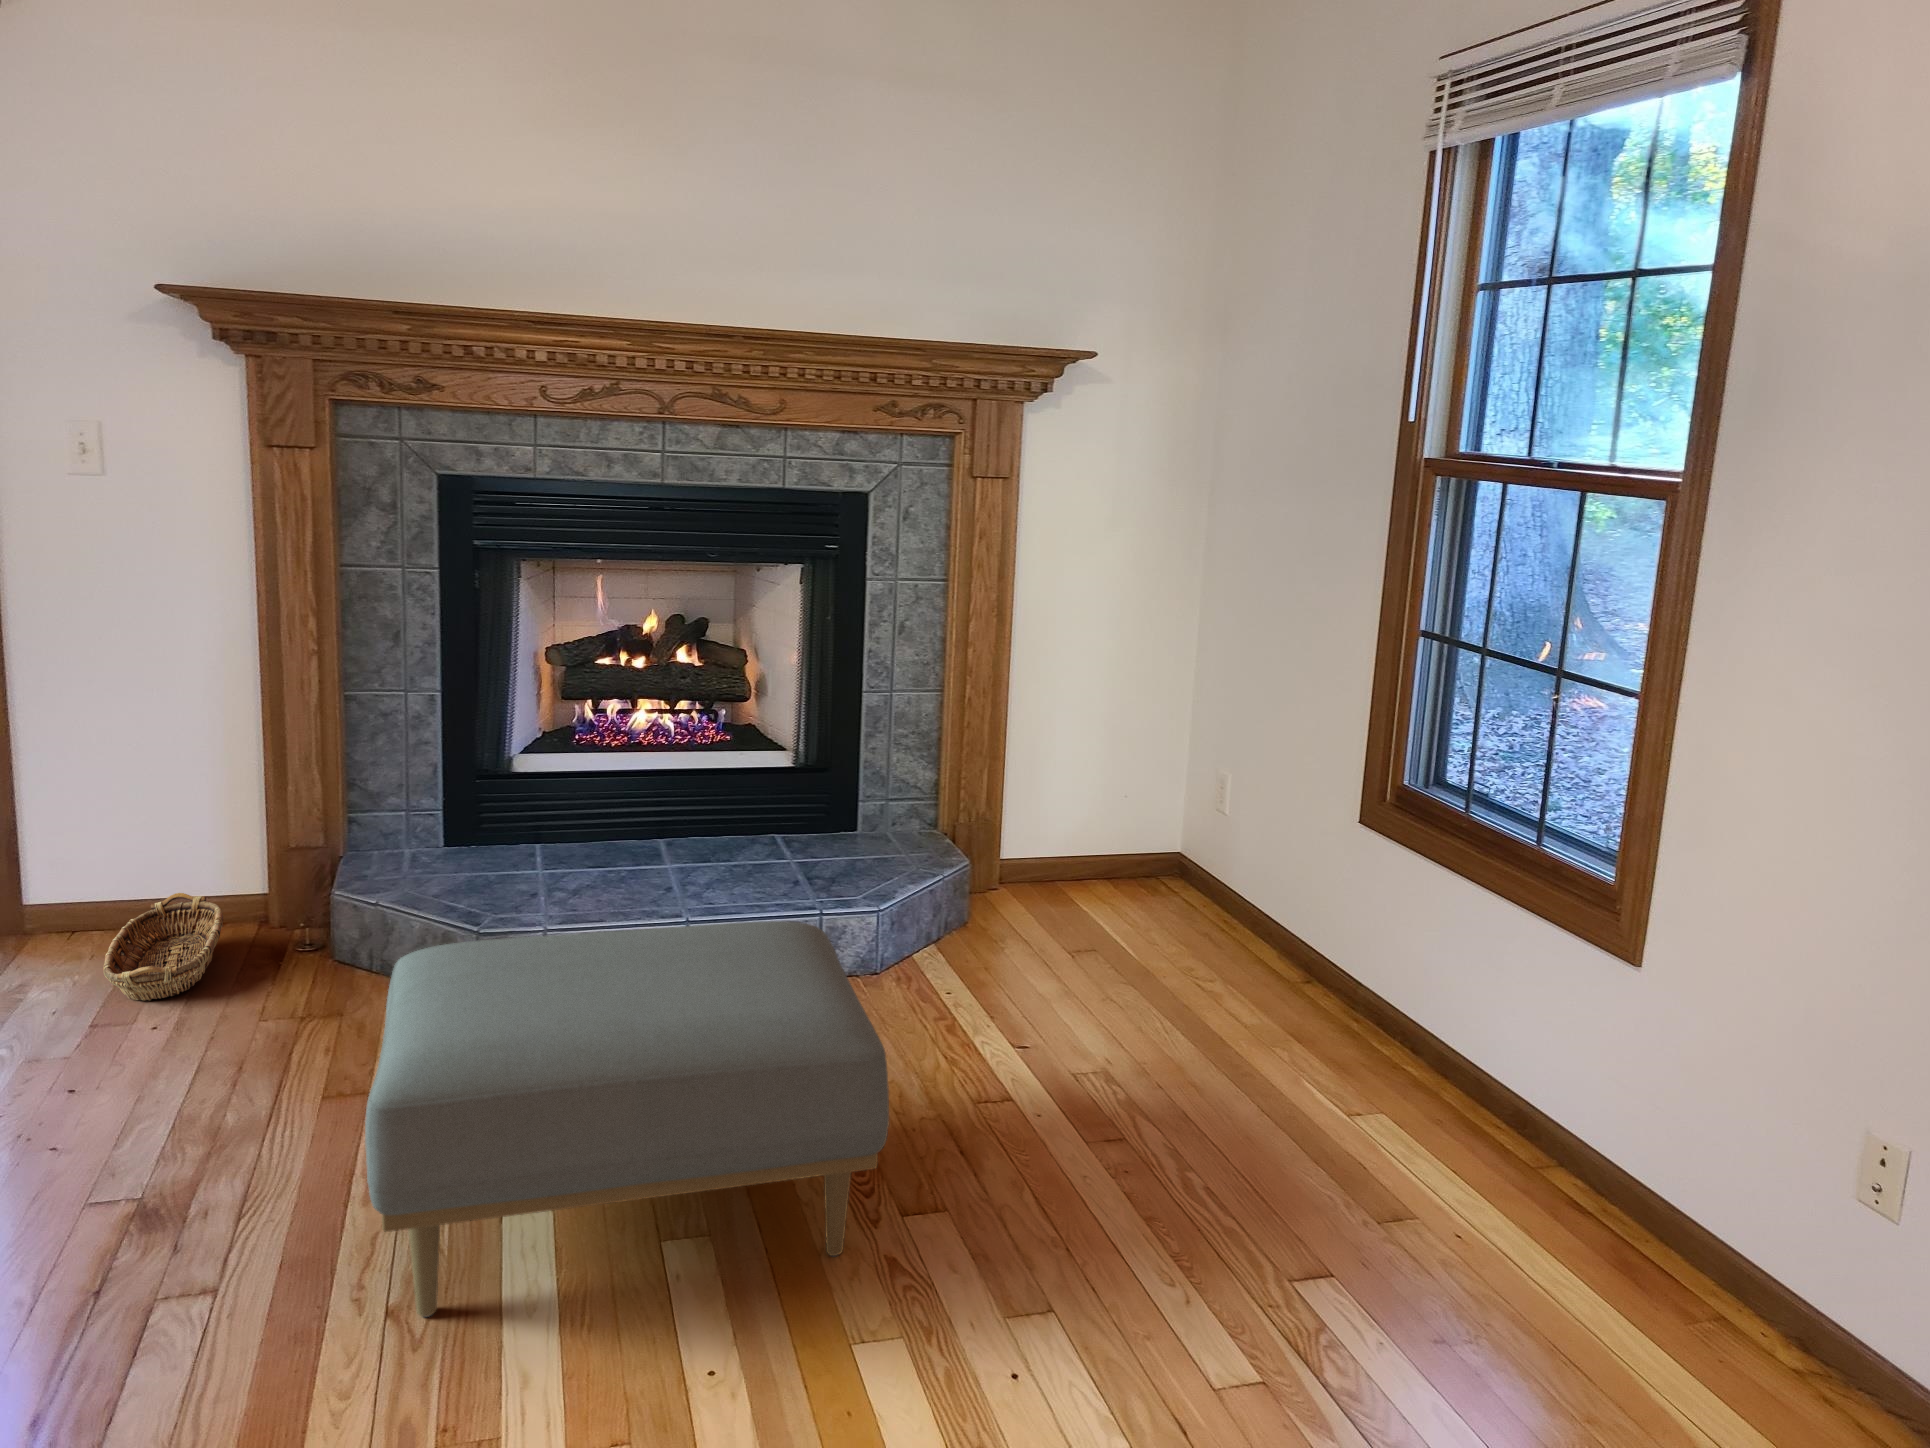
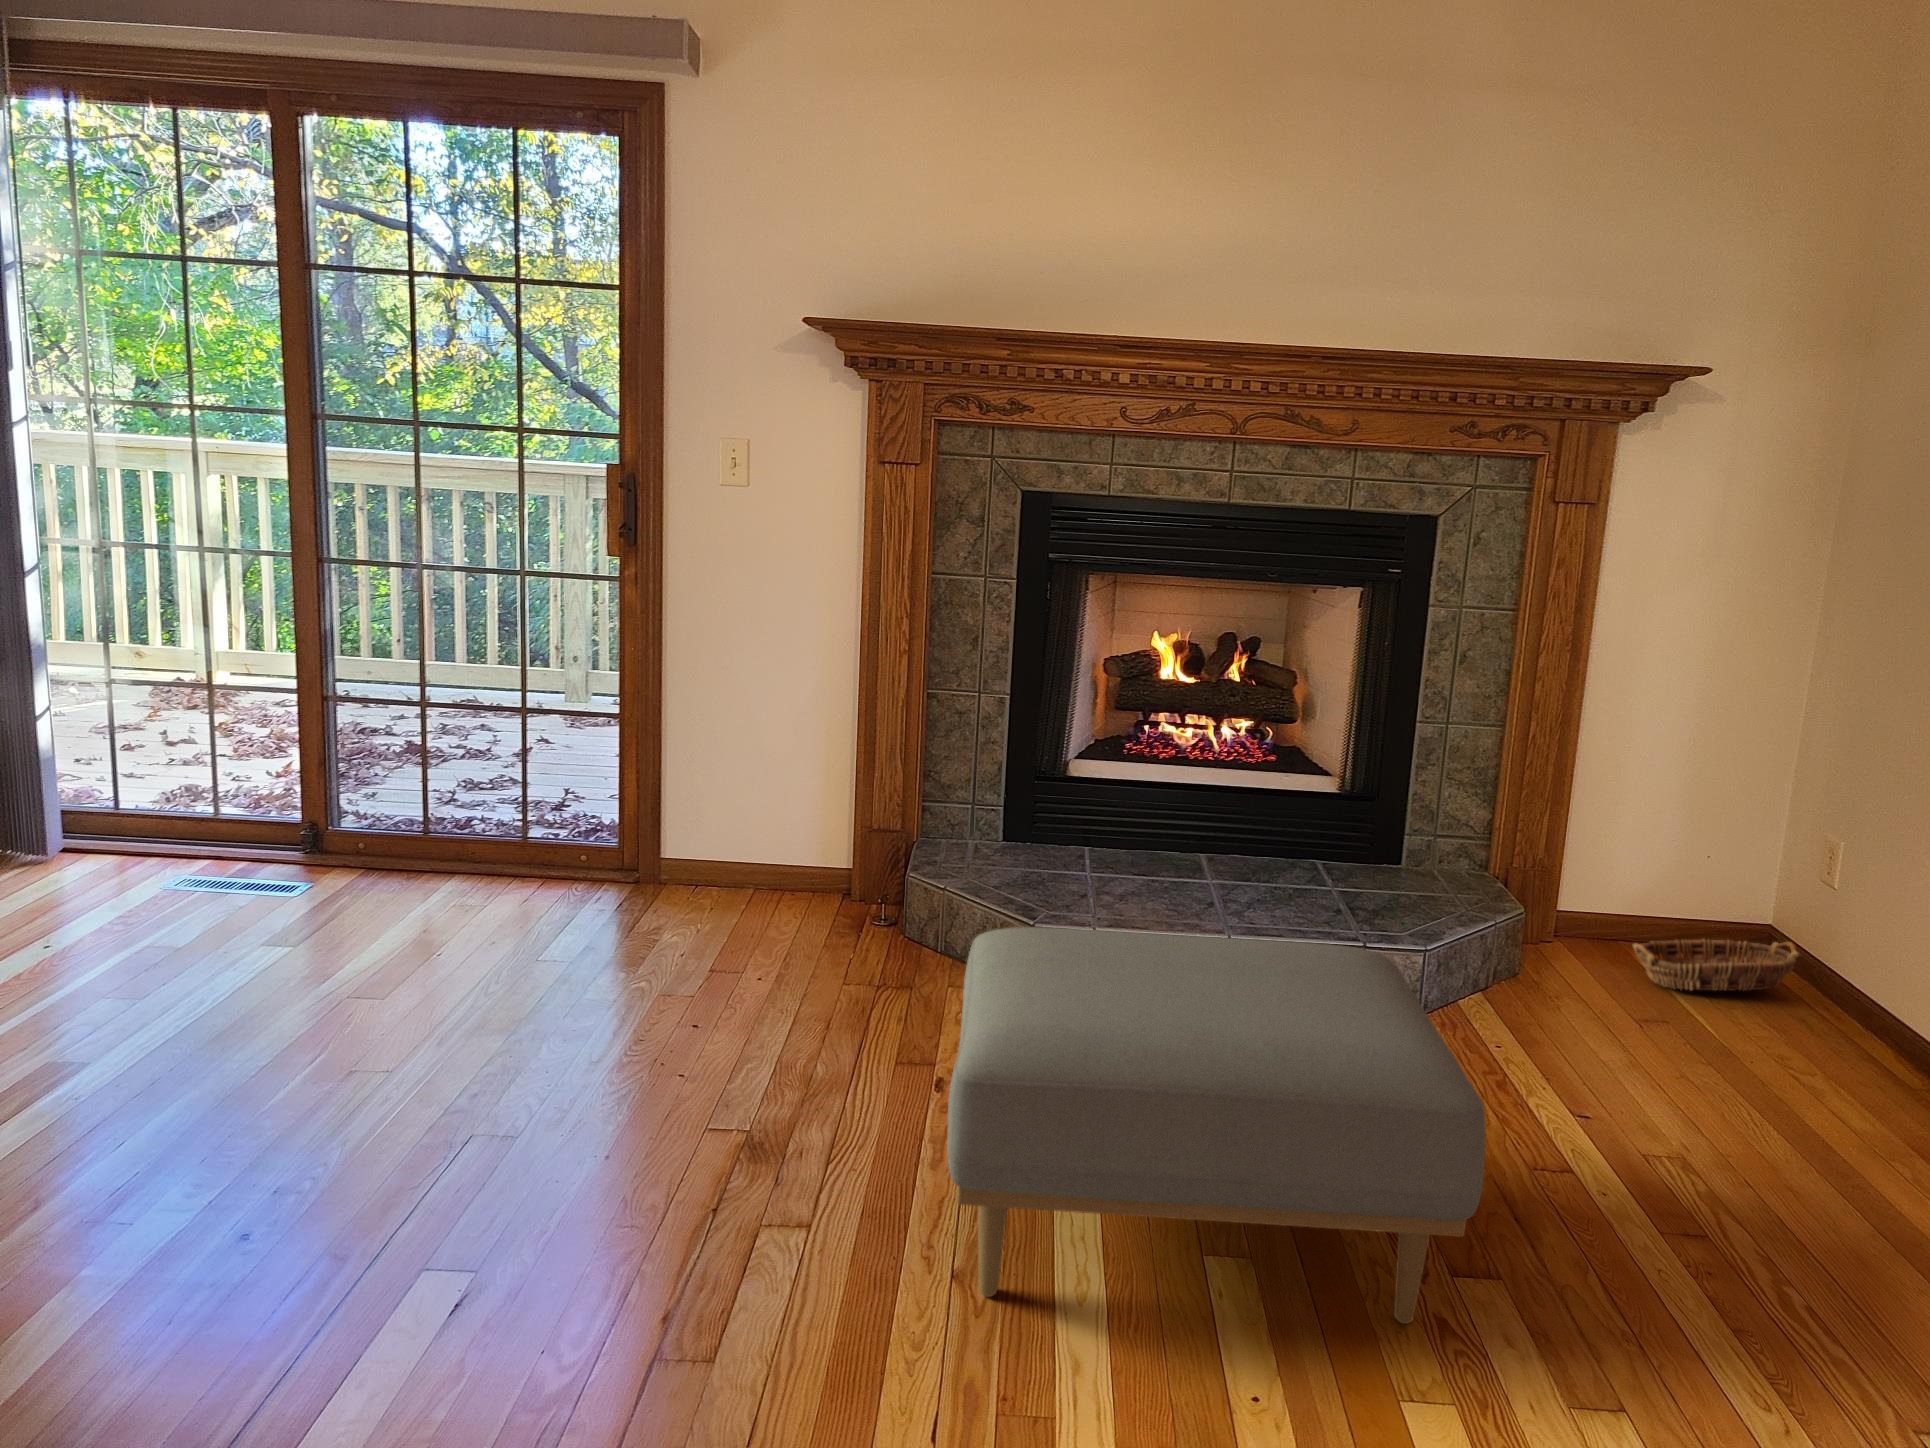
basket: present [103,893,223,1001] -> present [1633,939,1801,991]

